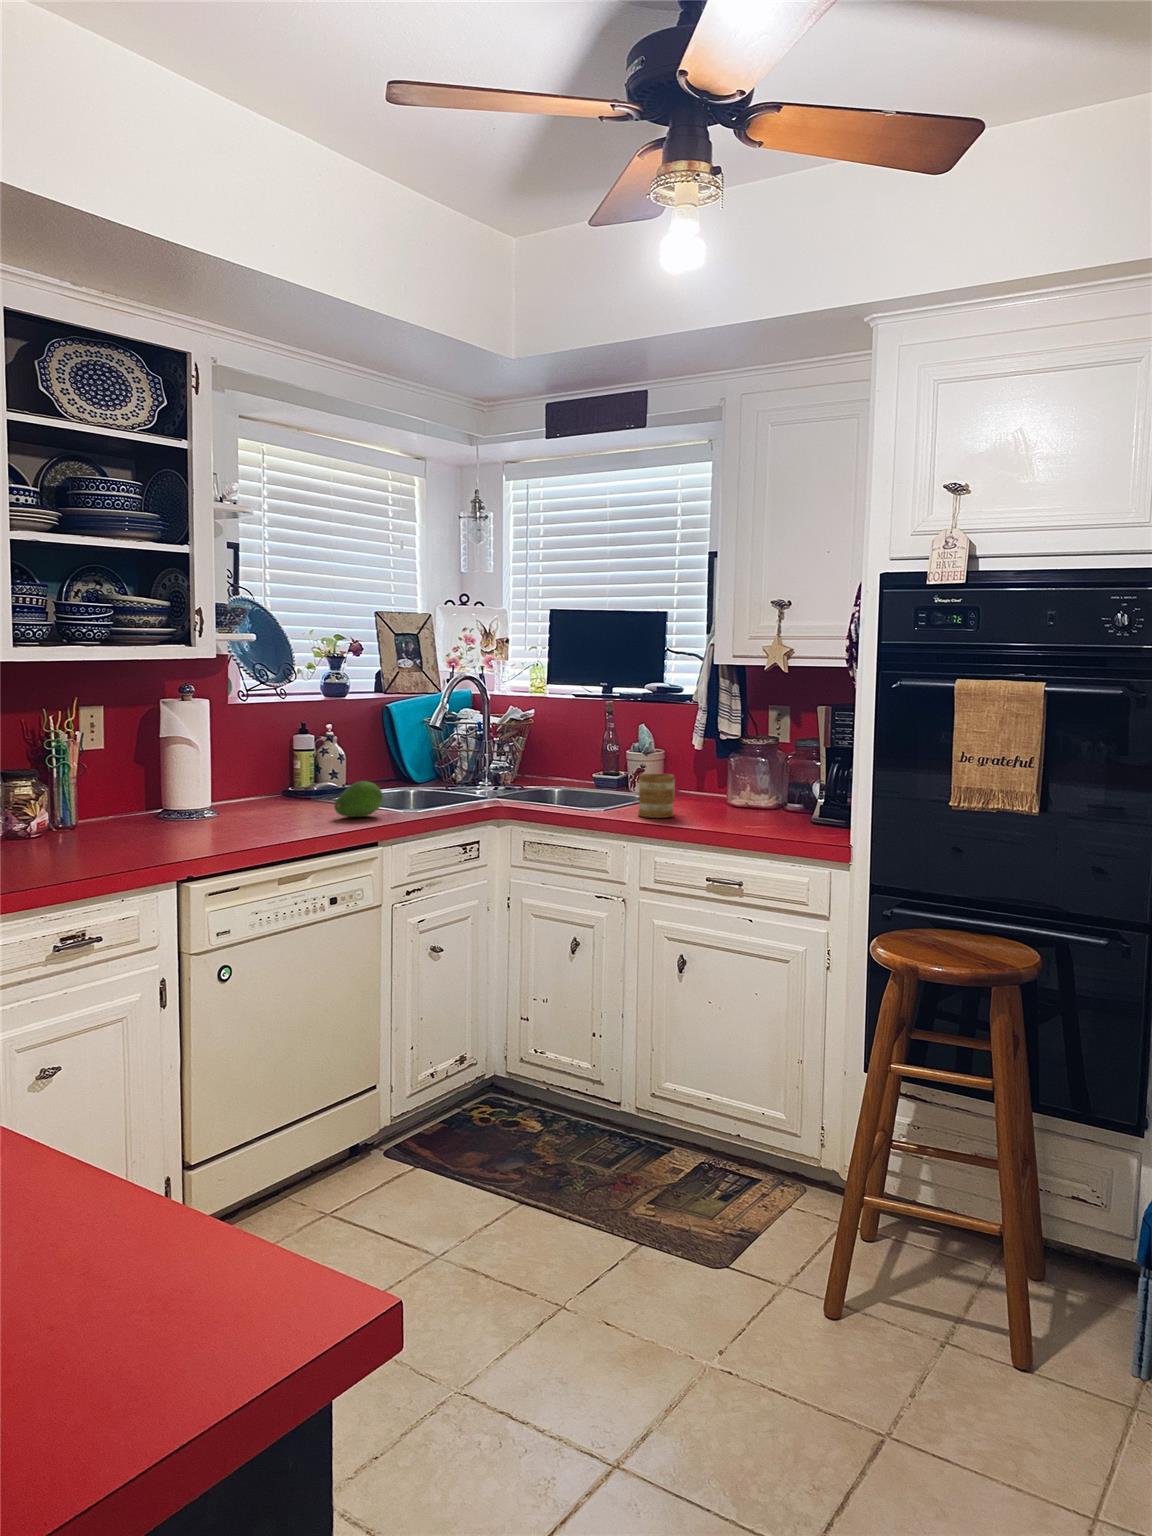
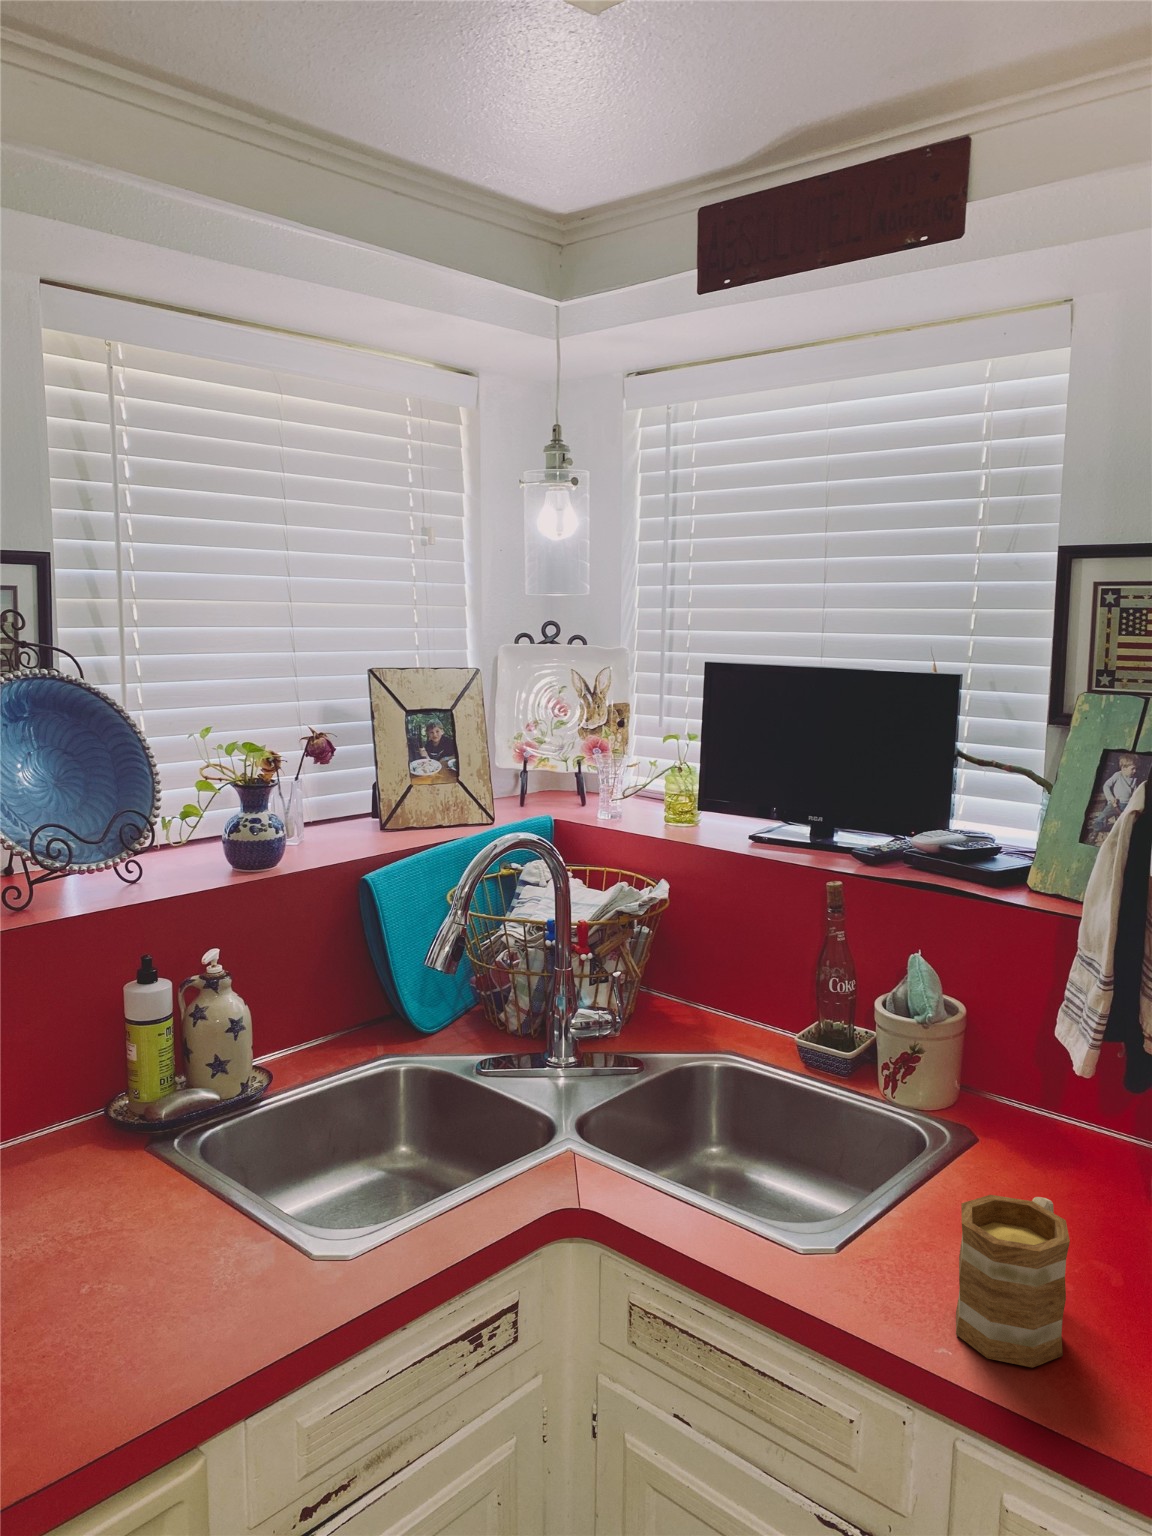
fruit: present [334,781,383,817] -> none [76,1229,233,1356]

